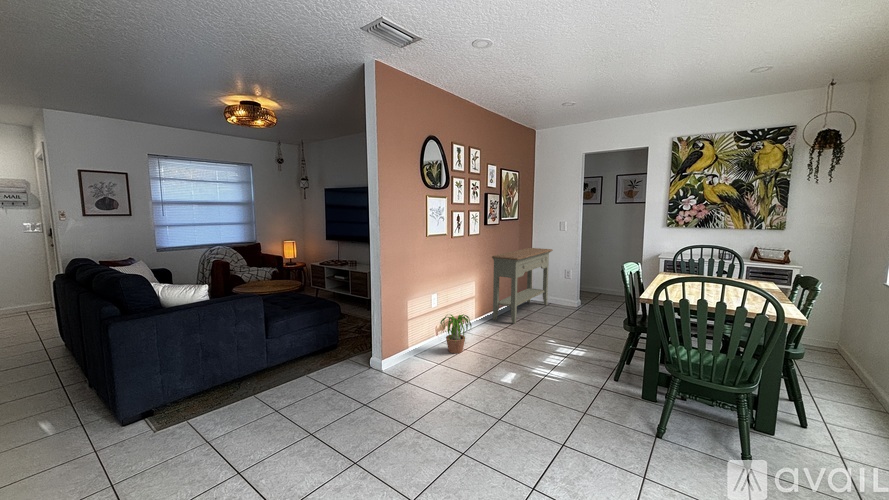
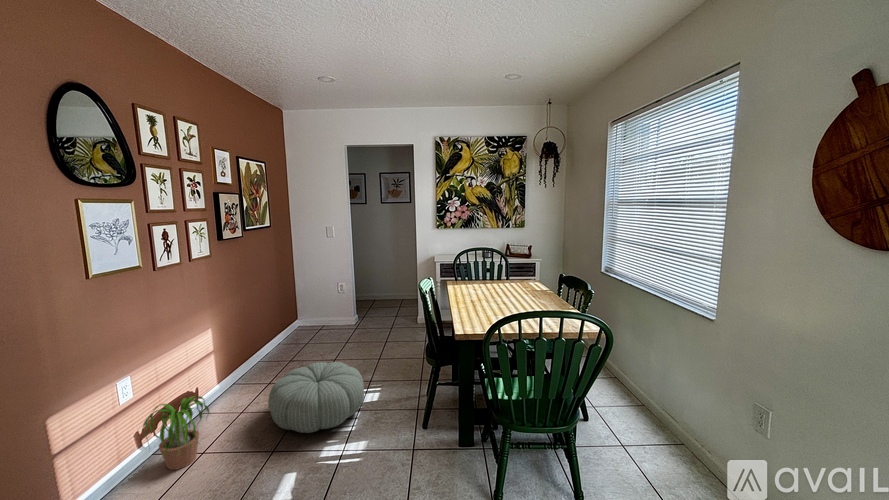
console table: present [492,248,553,324] -> none [235,261,319,373]
pouf: none [504,317,572,360] -> present [268,362,364,433]

